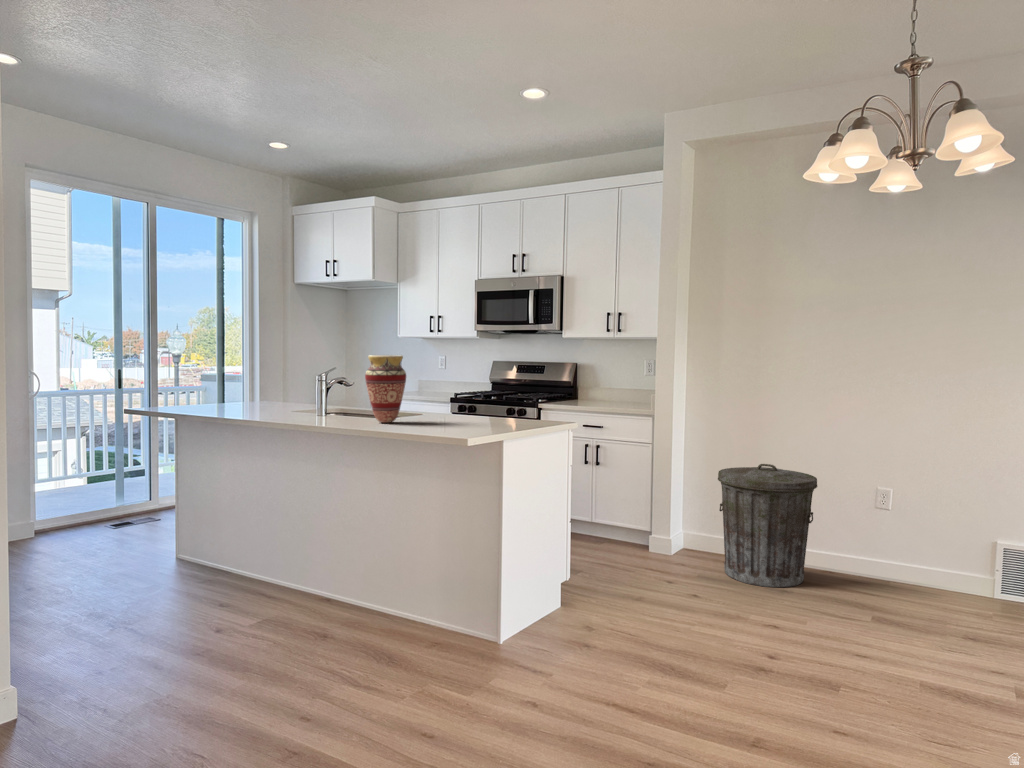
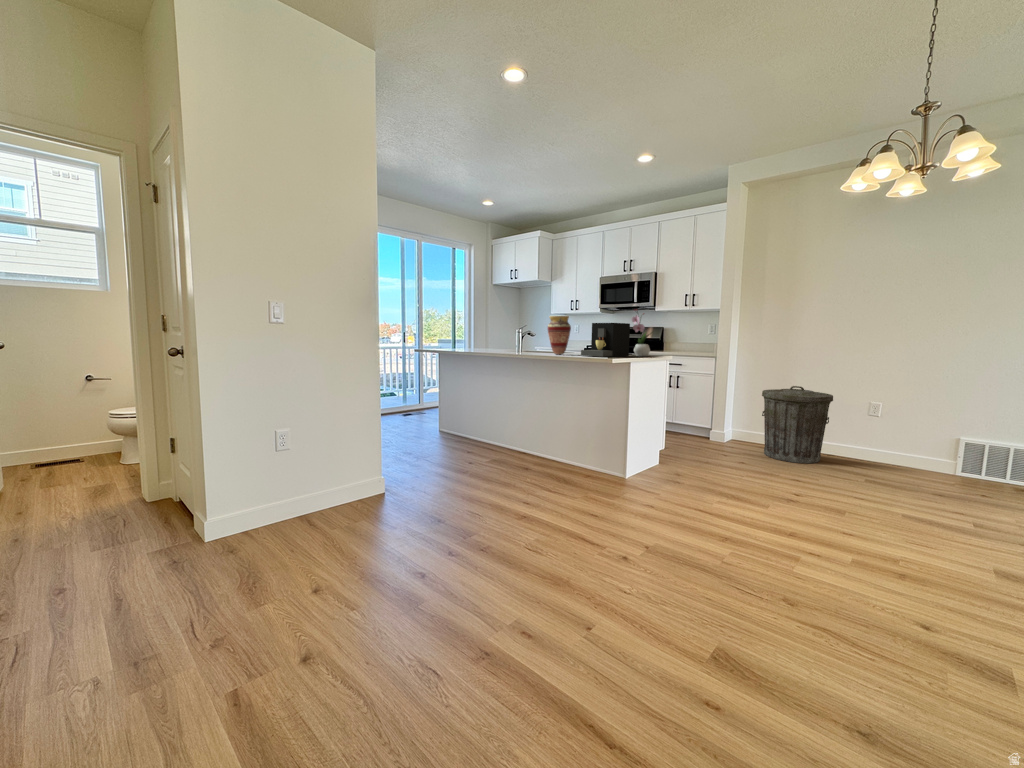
flower arrangement: none [508,346,544,425] -> present [632,315,650,356]
coffee maker: none [419,370,504,432] -> present [581,323,630,357]

